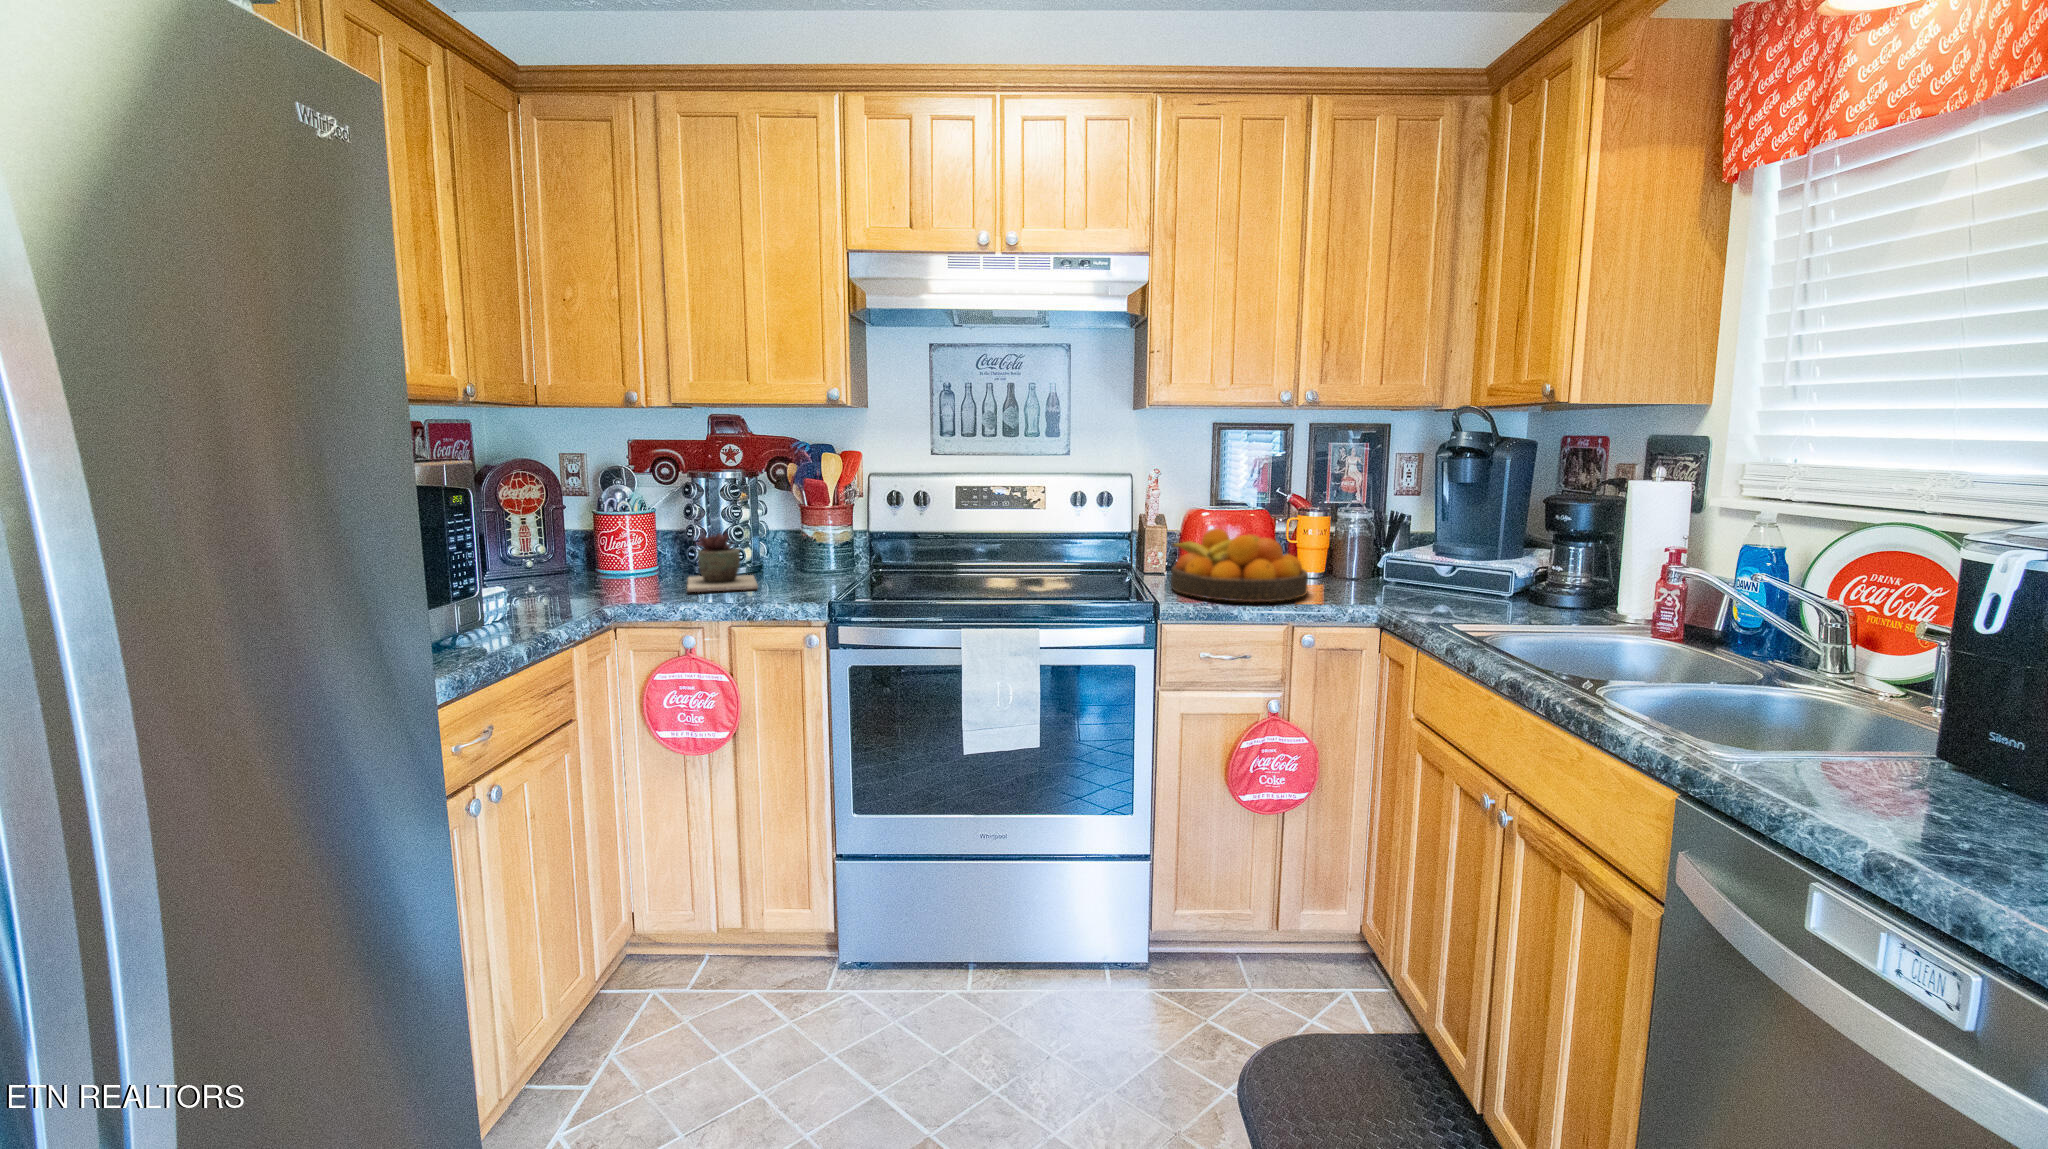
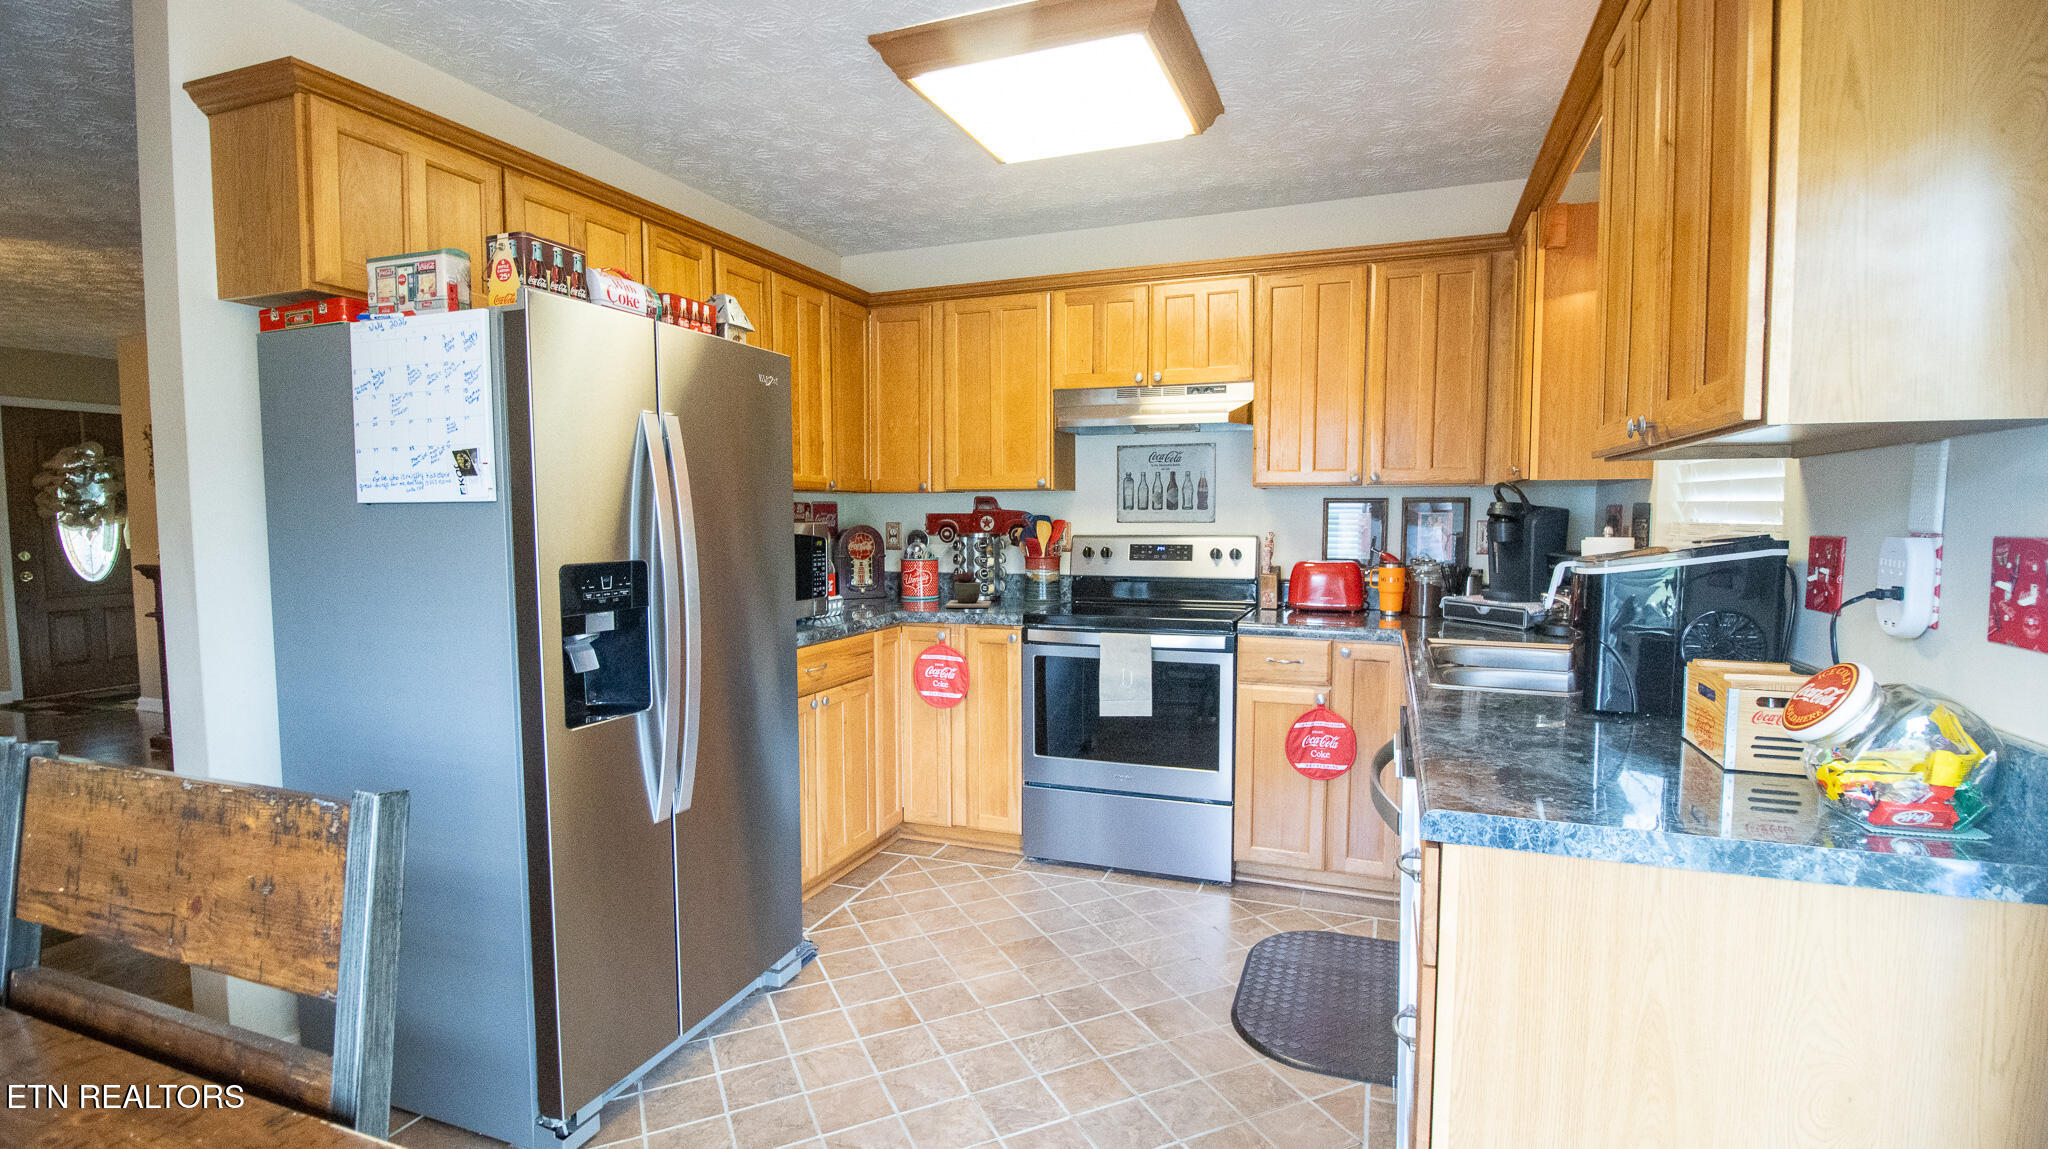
fruit bowl: present [1171,529,1308,602] -> none [1265,574,1367,625]

